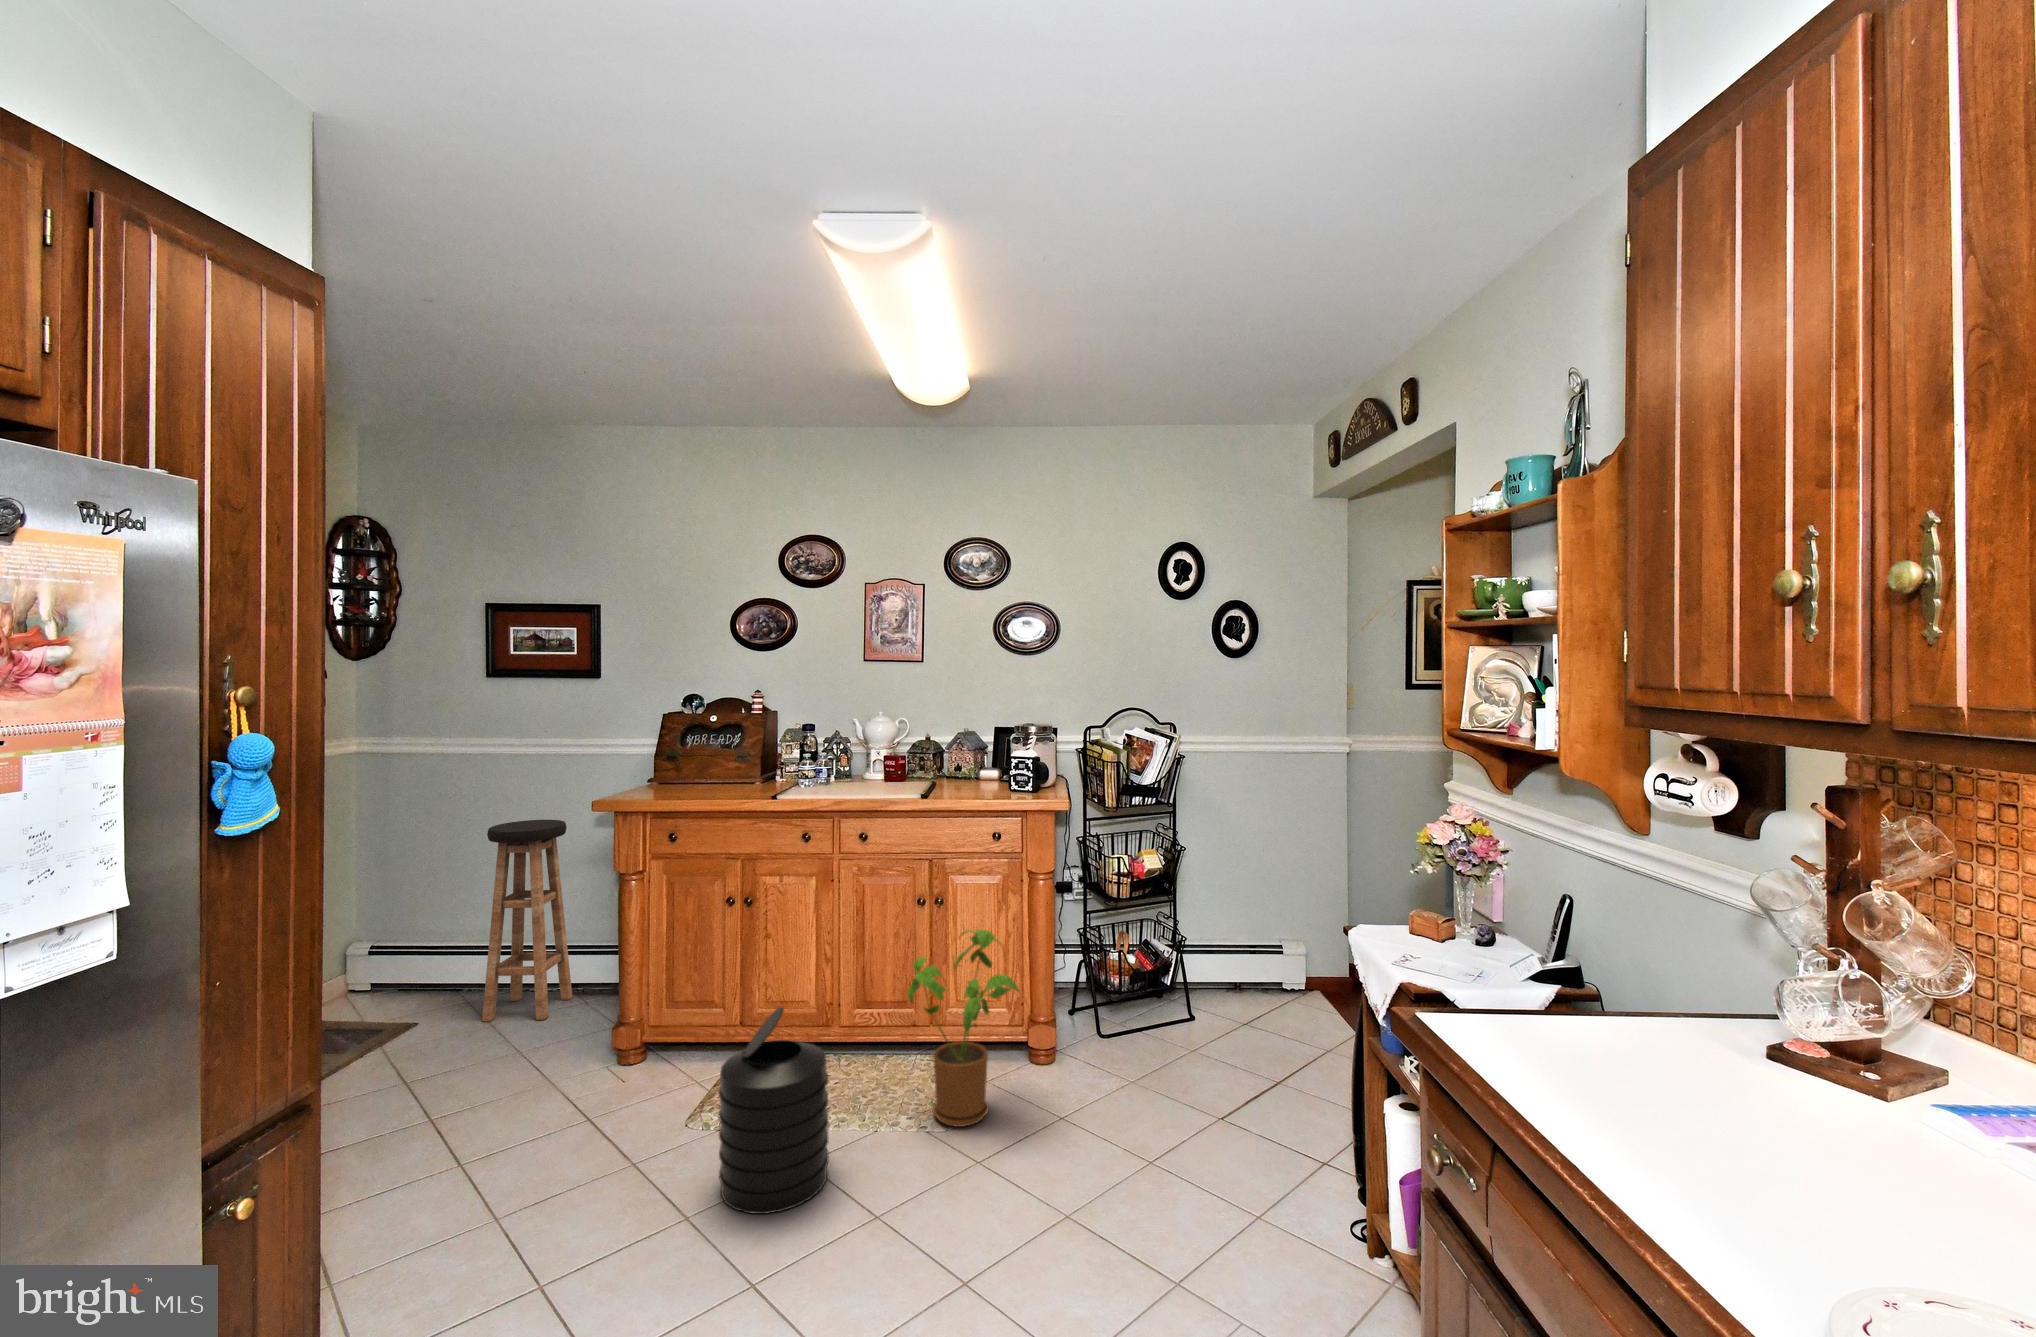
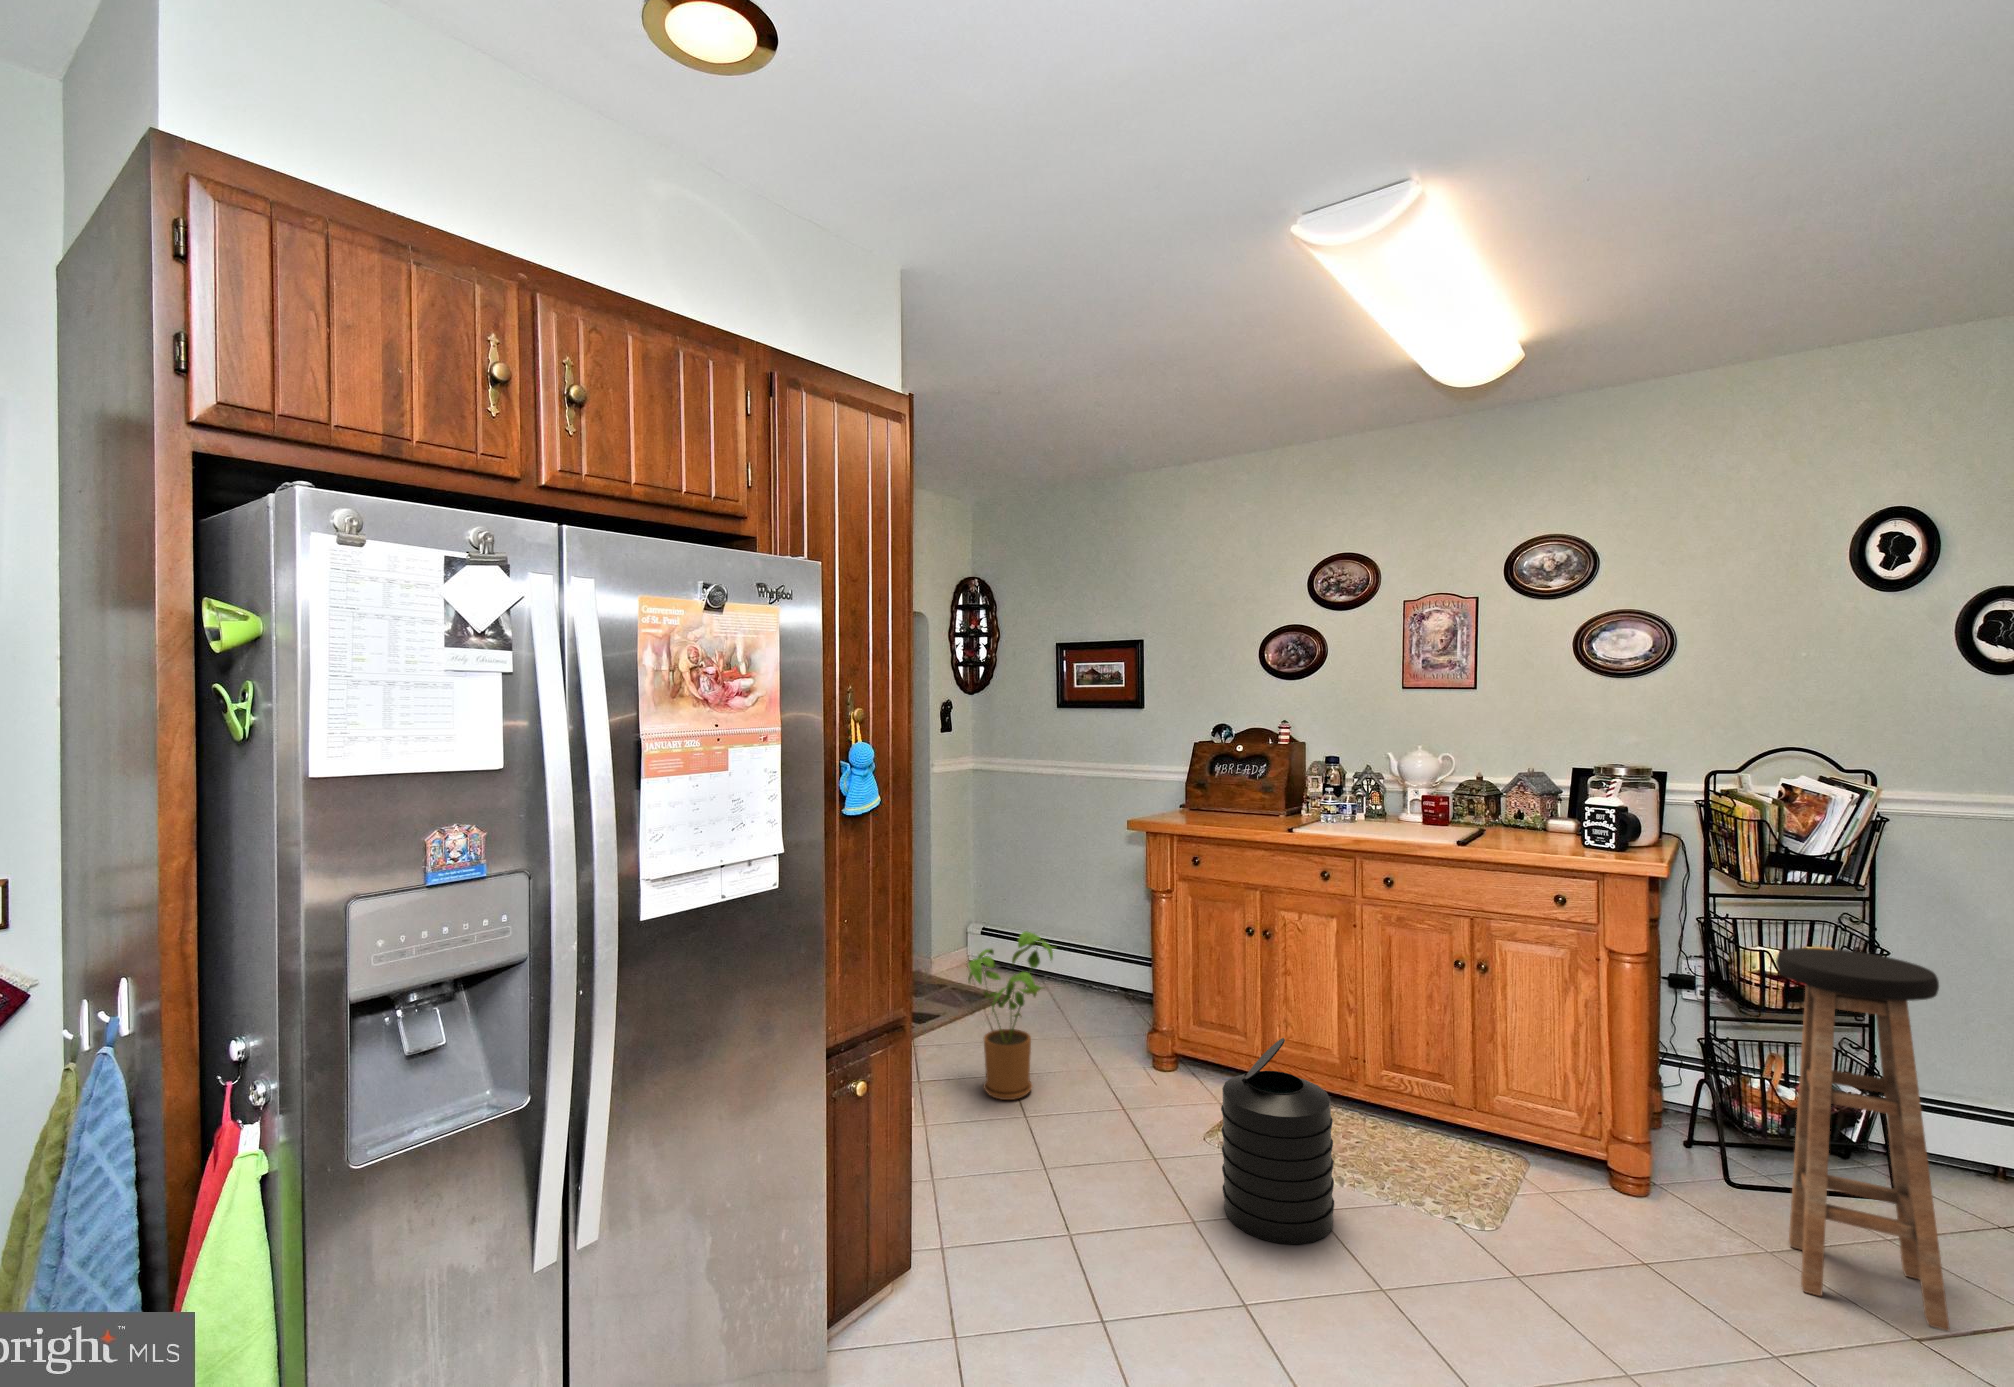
bar stool: present [482,820,572,1021] -> present [1776,948,1950,1331]
house plant: present [907,929,1019,1127] -> present [968,931,1054,1100]

